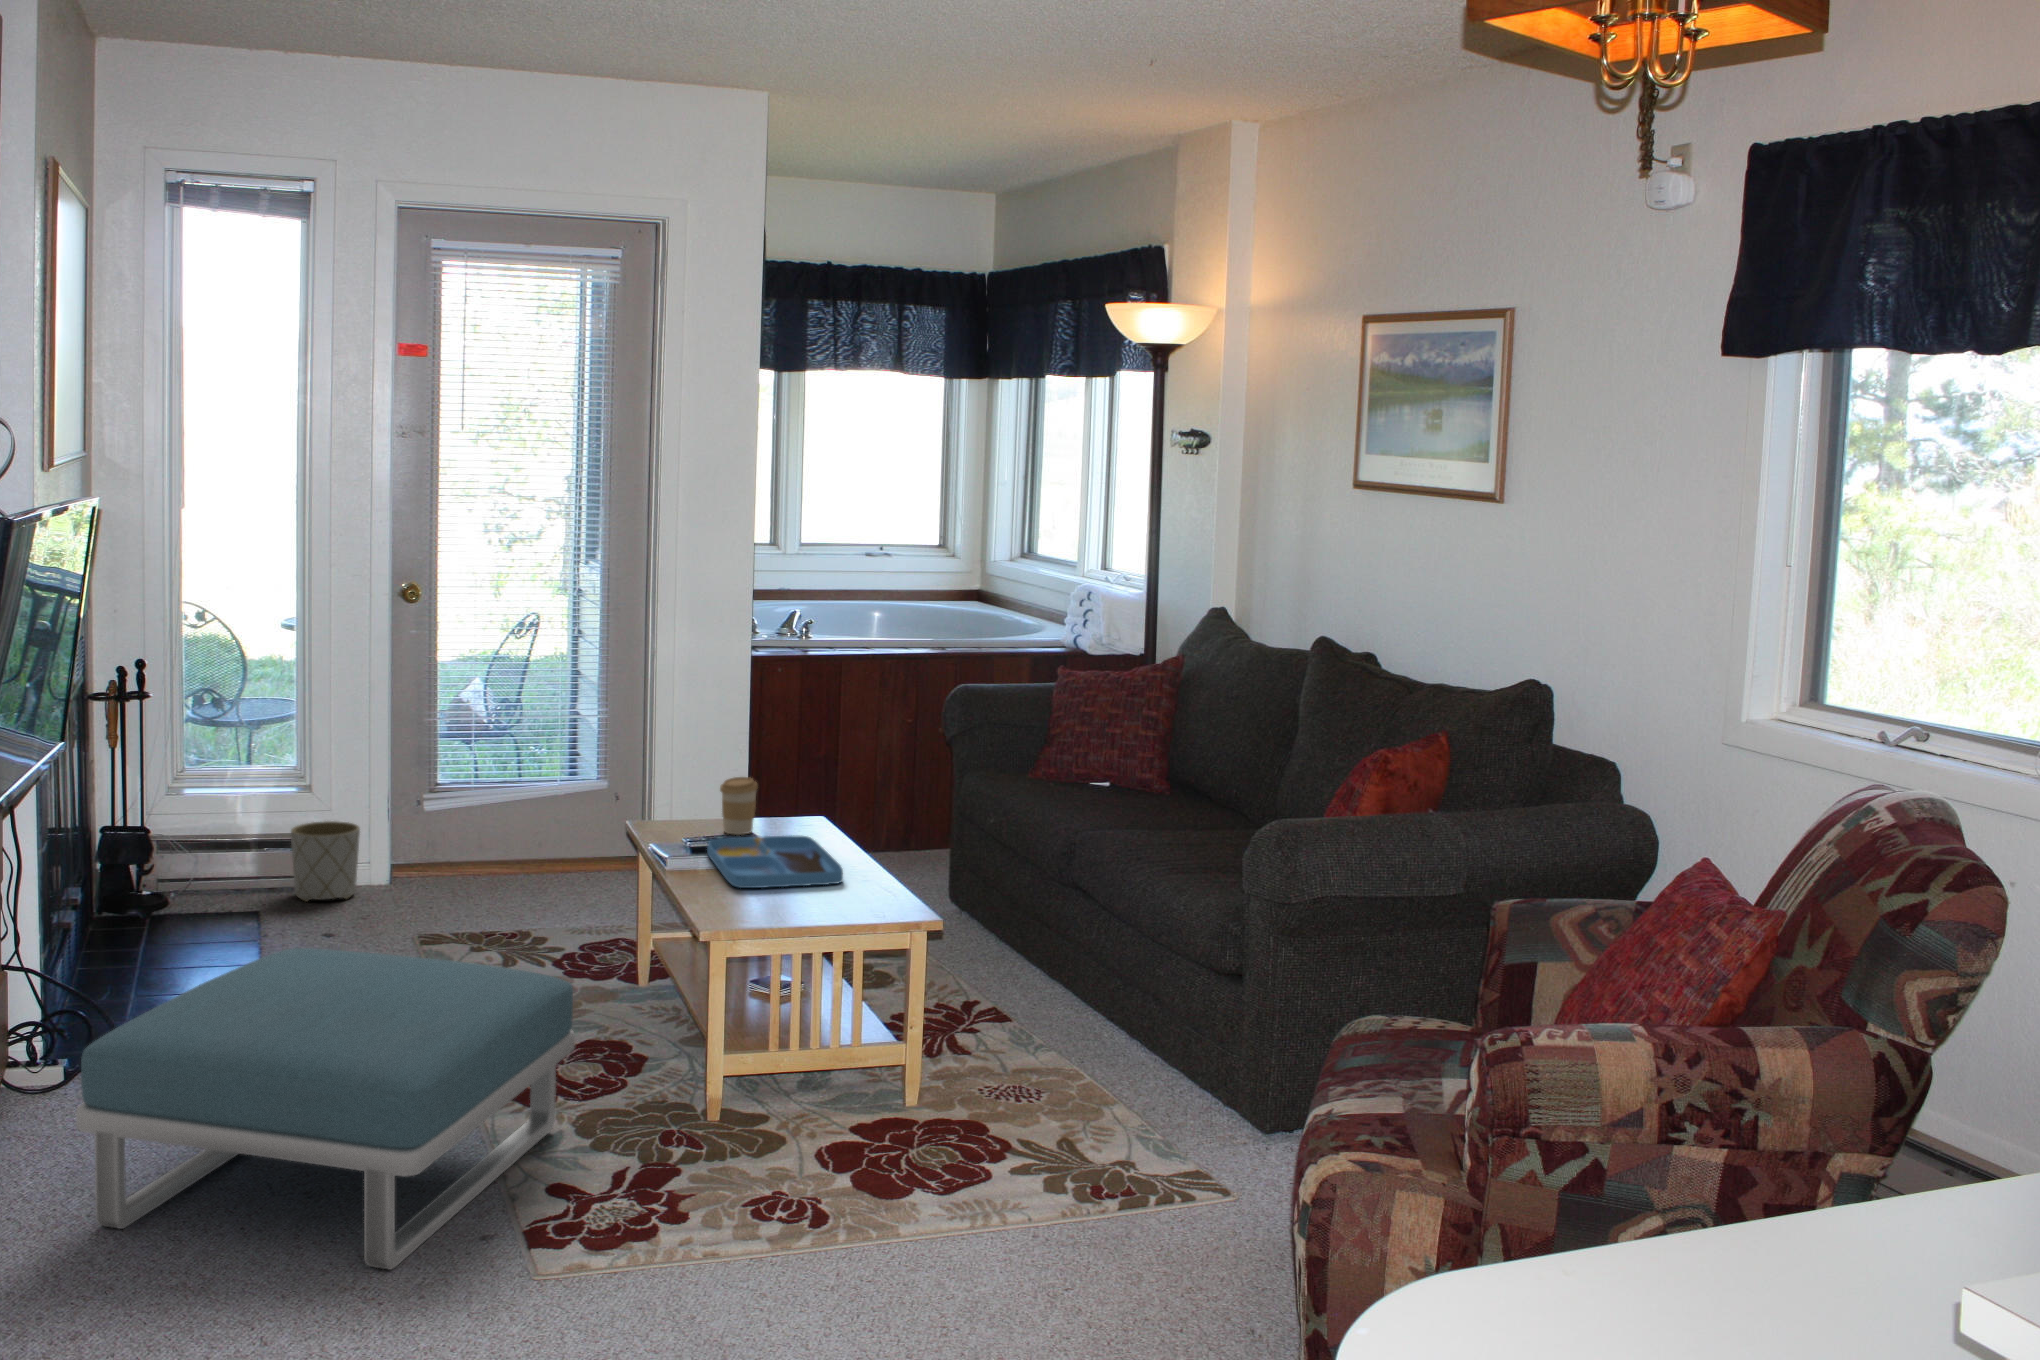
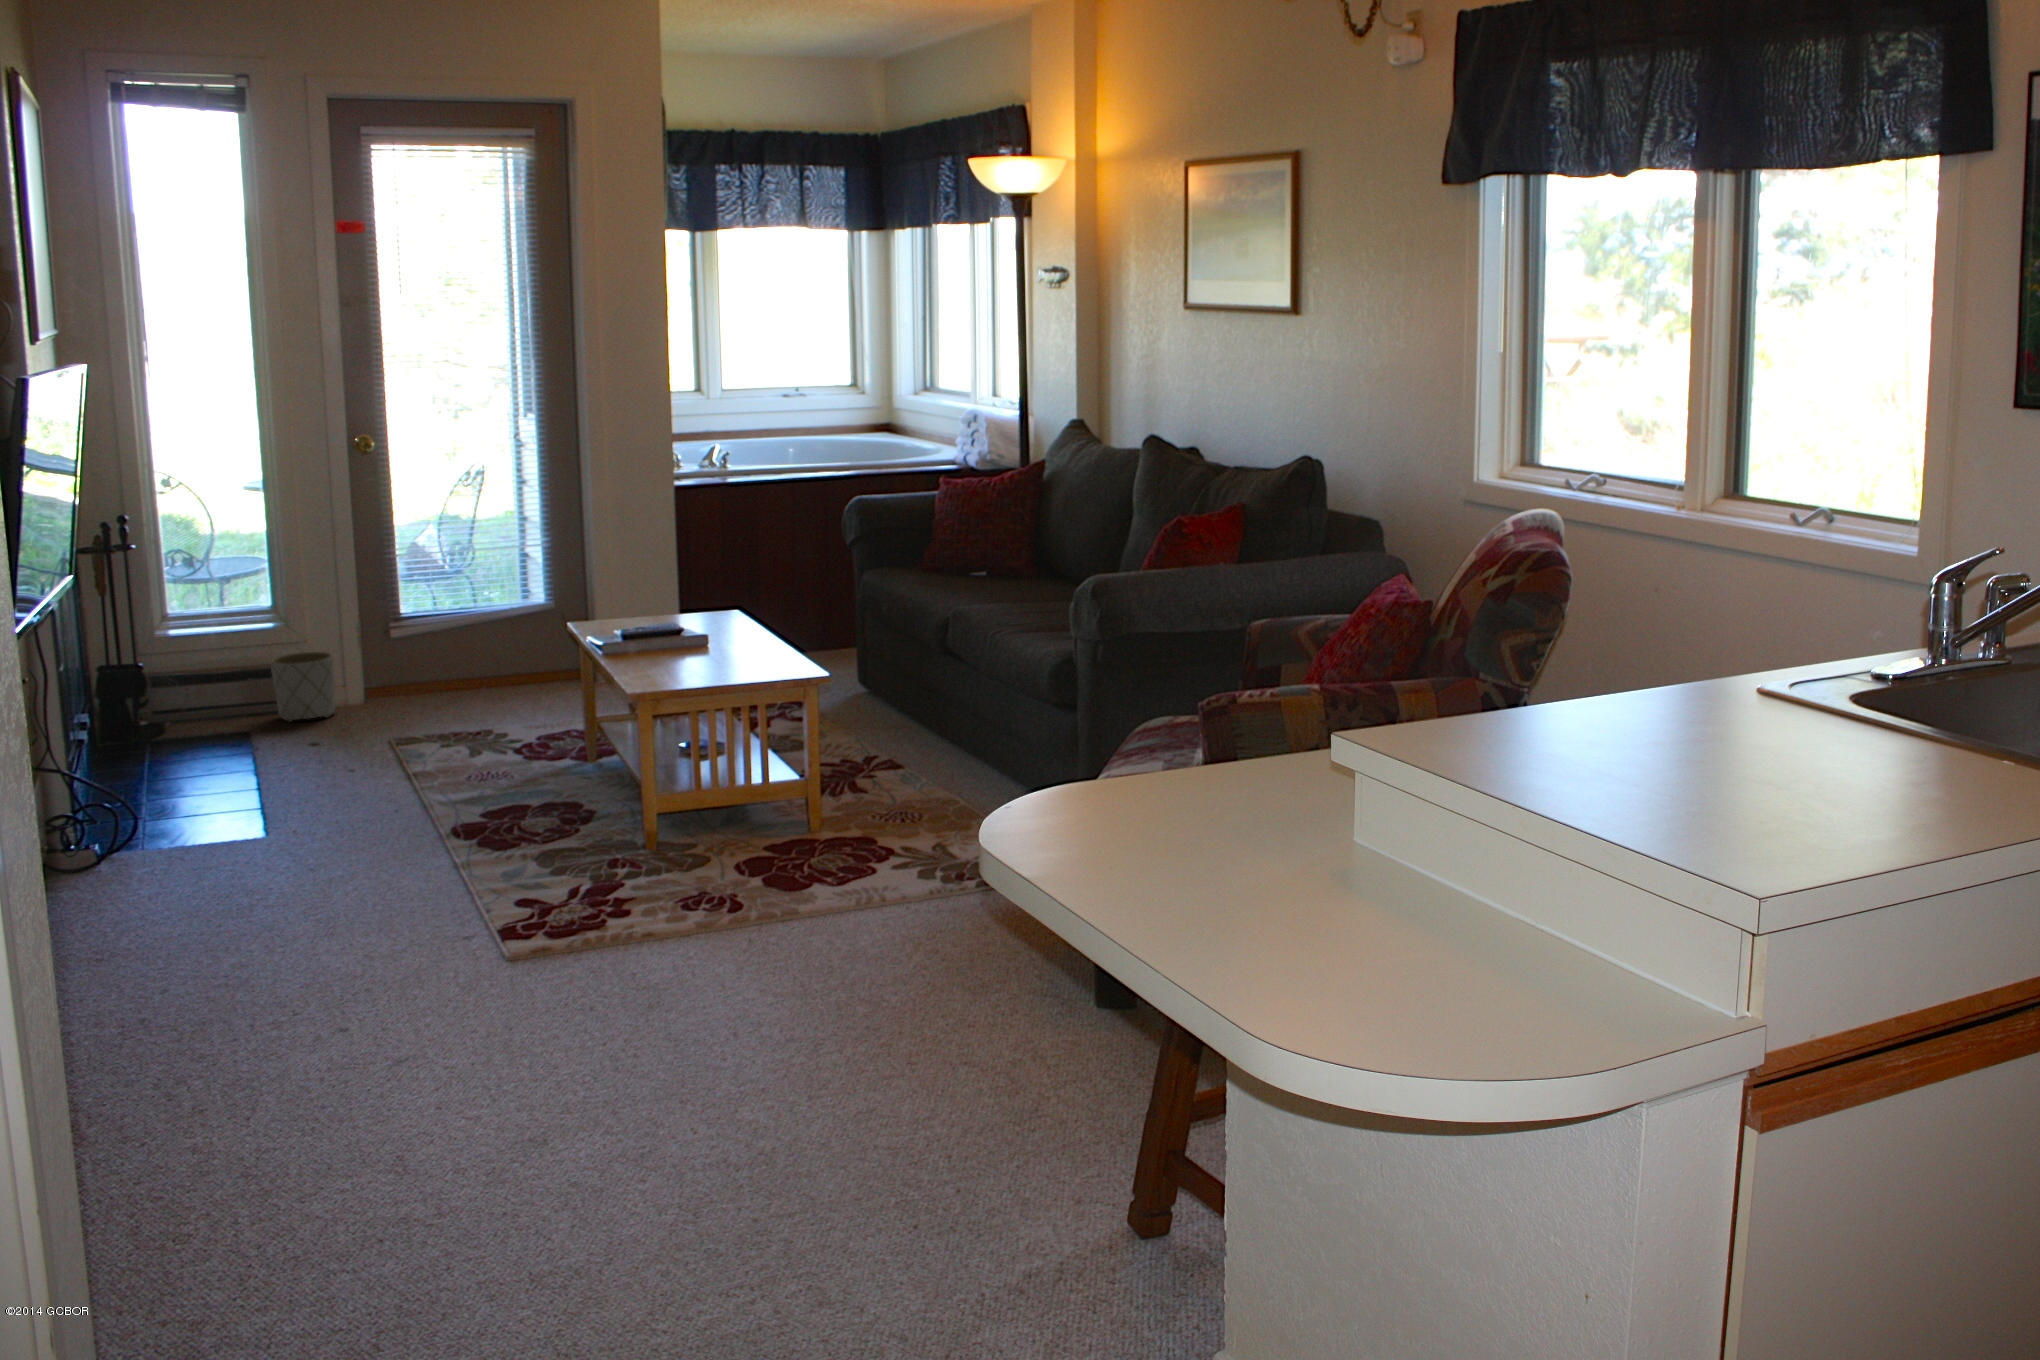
coffee cup: present [720,777,758,835] -> none [646,583,679,631]
tray: present [707,835,843,888] -> none [637,627,750,668]
footstool: present [76,948,575,1270] -> none [114,739,532,966]

